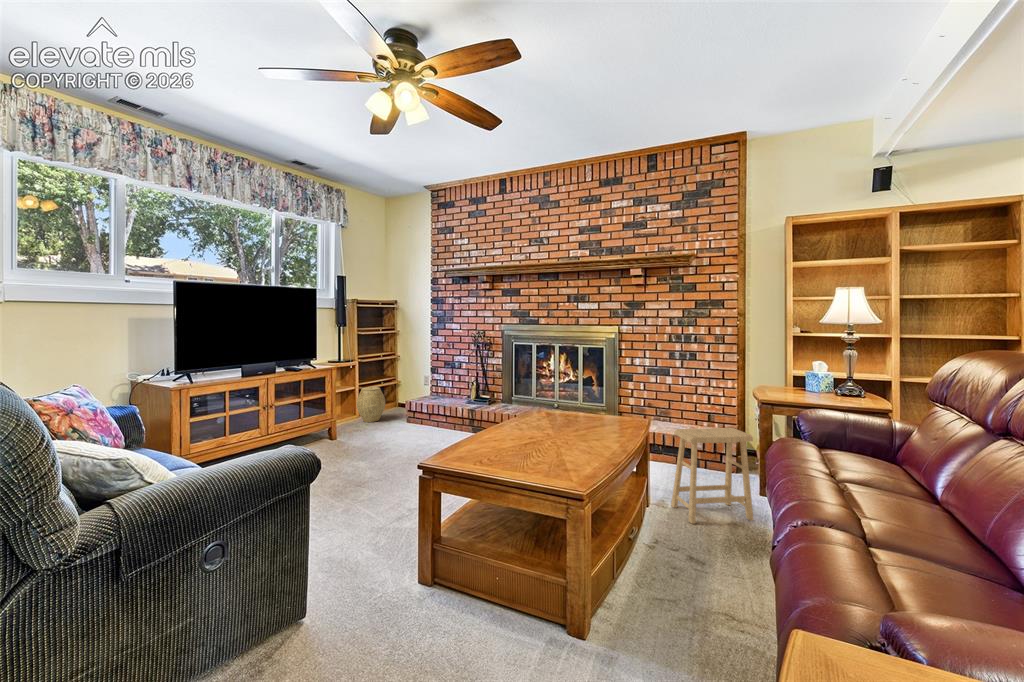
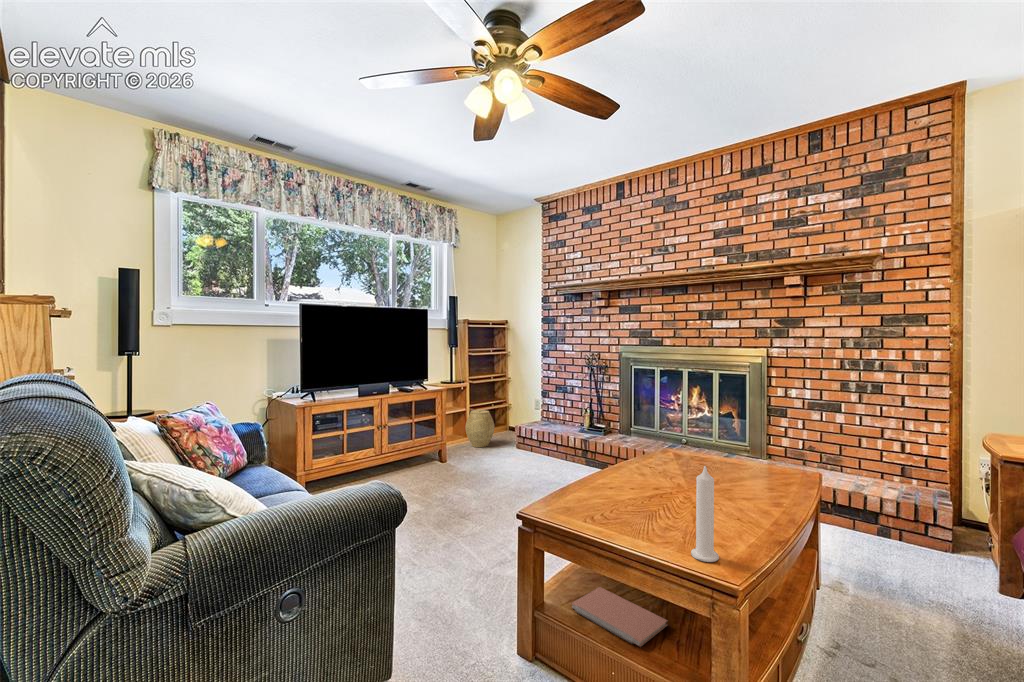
candle: none [559,411,578,481] -> present [691,466,719,562]
footstool: present [671,428,753,524] -> none [853,489,994,635]
notebook: none [467,518,542,554] -> present [572,587,667,646]

